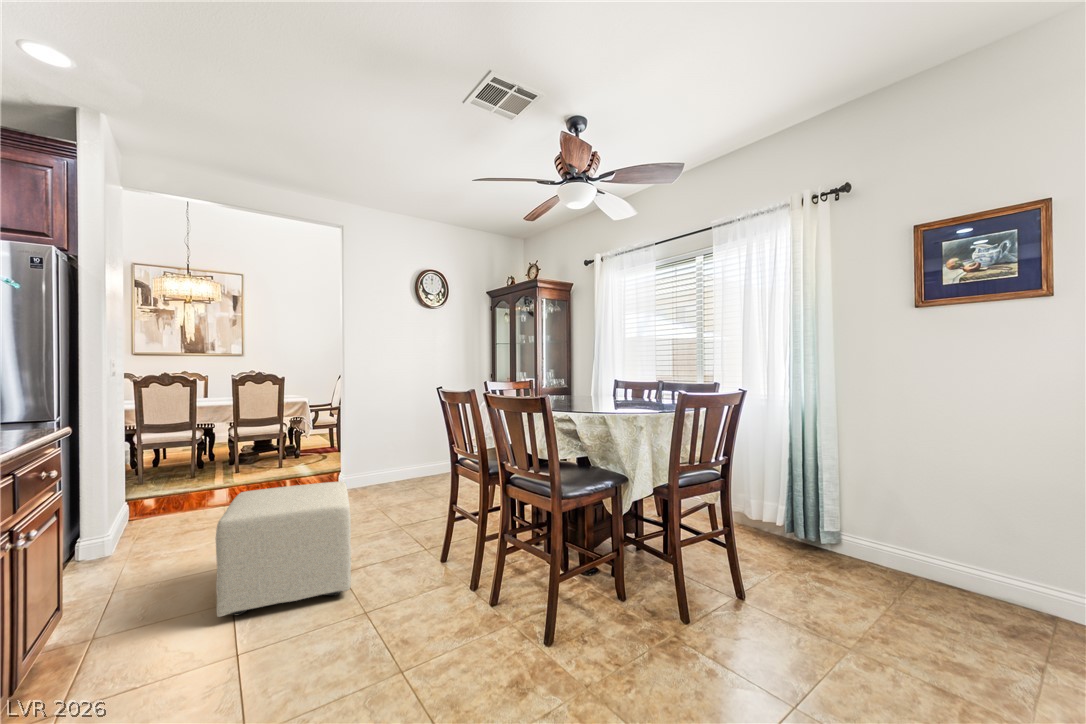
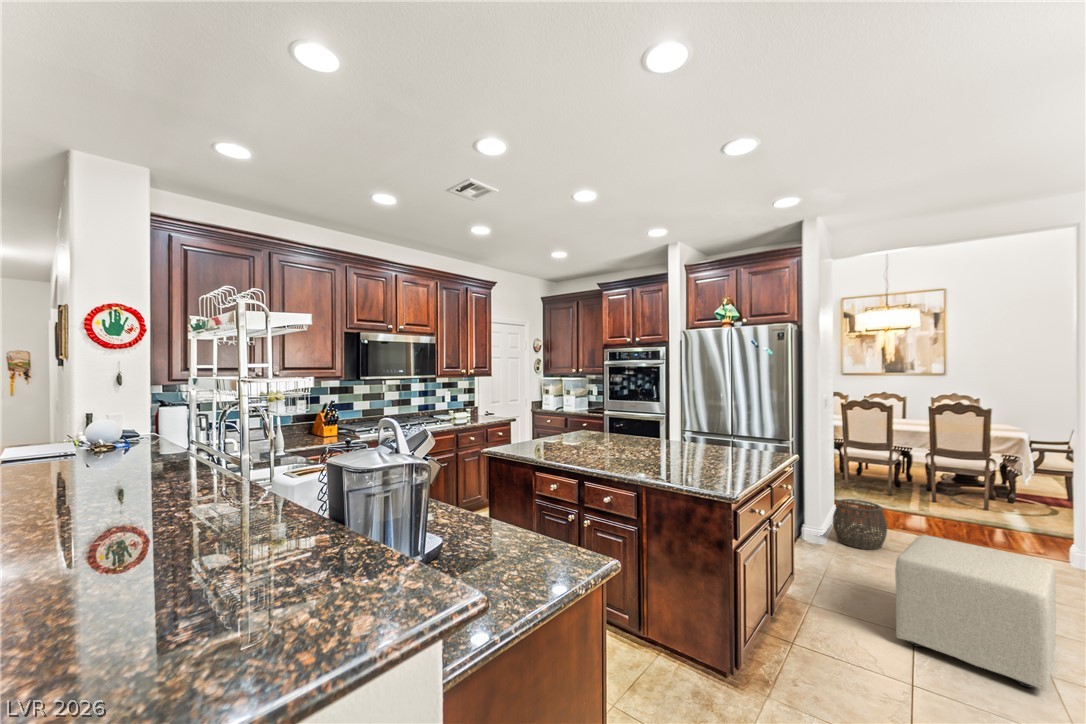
woven basket: none [124,483,196,544] -> present [833,499,887,550]

